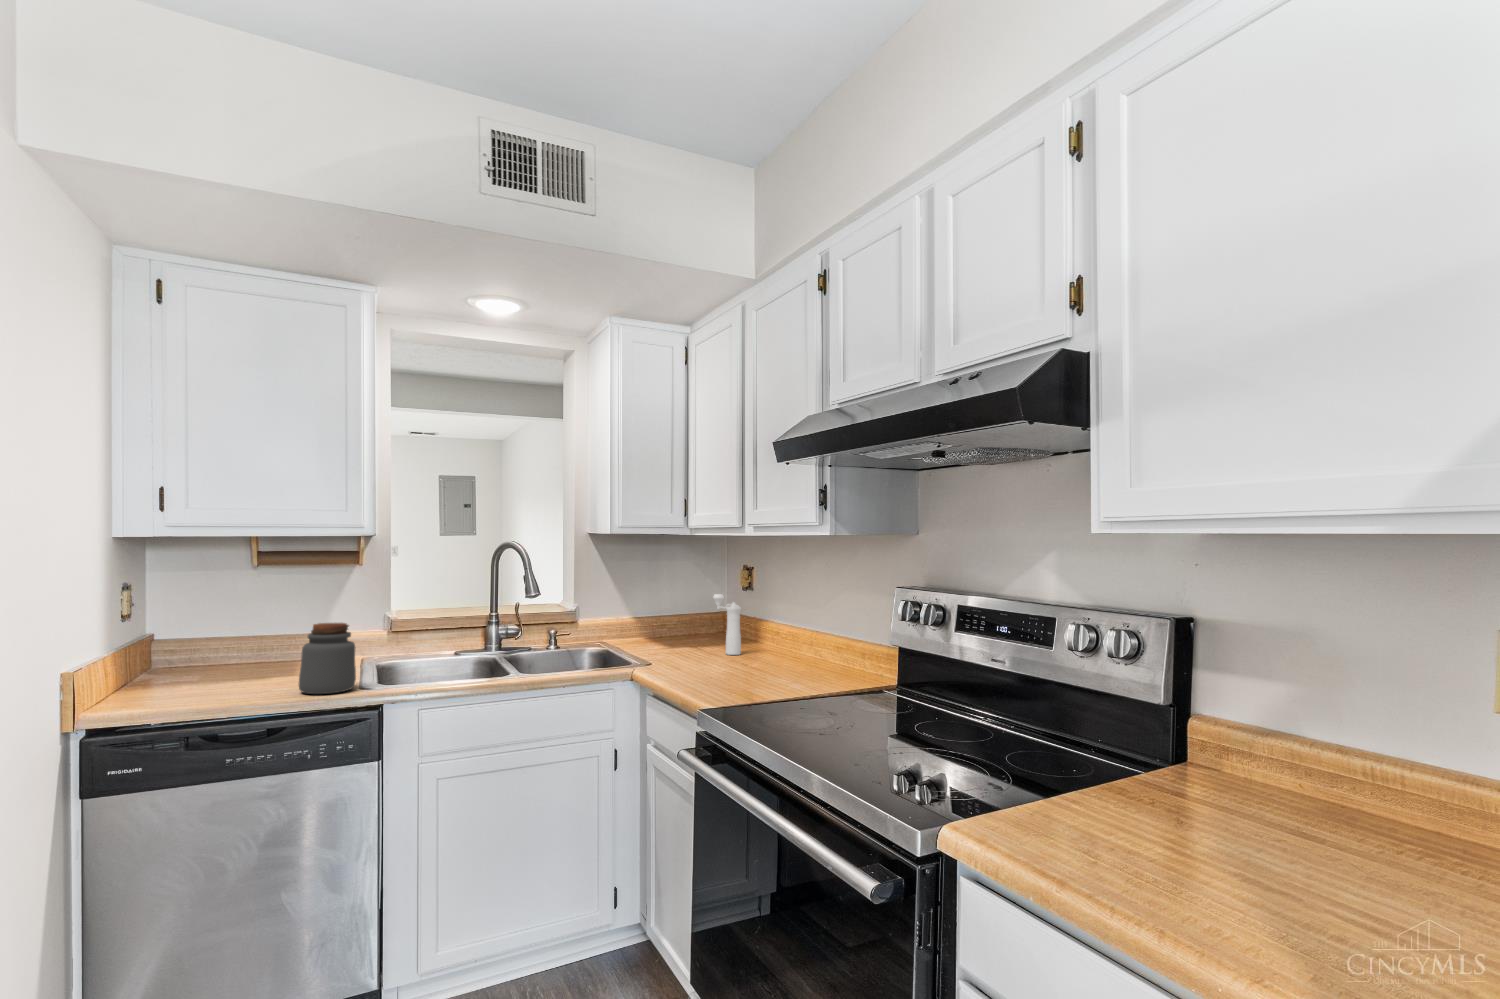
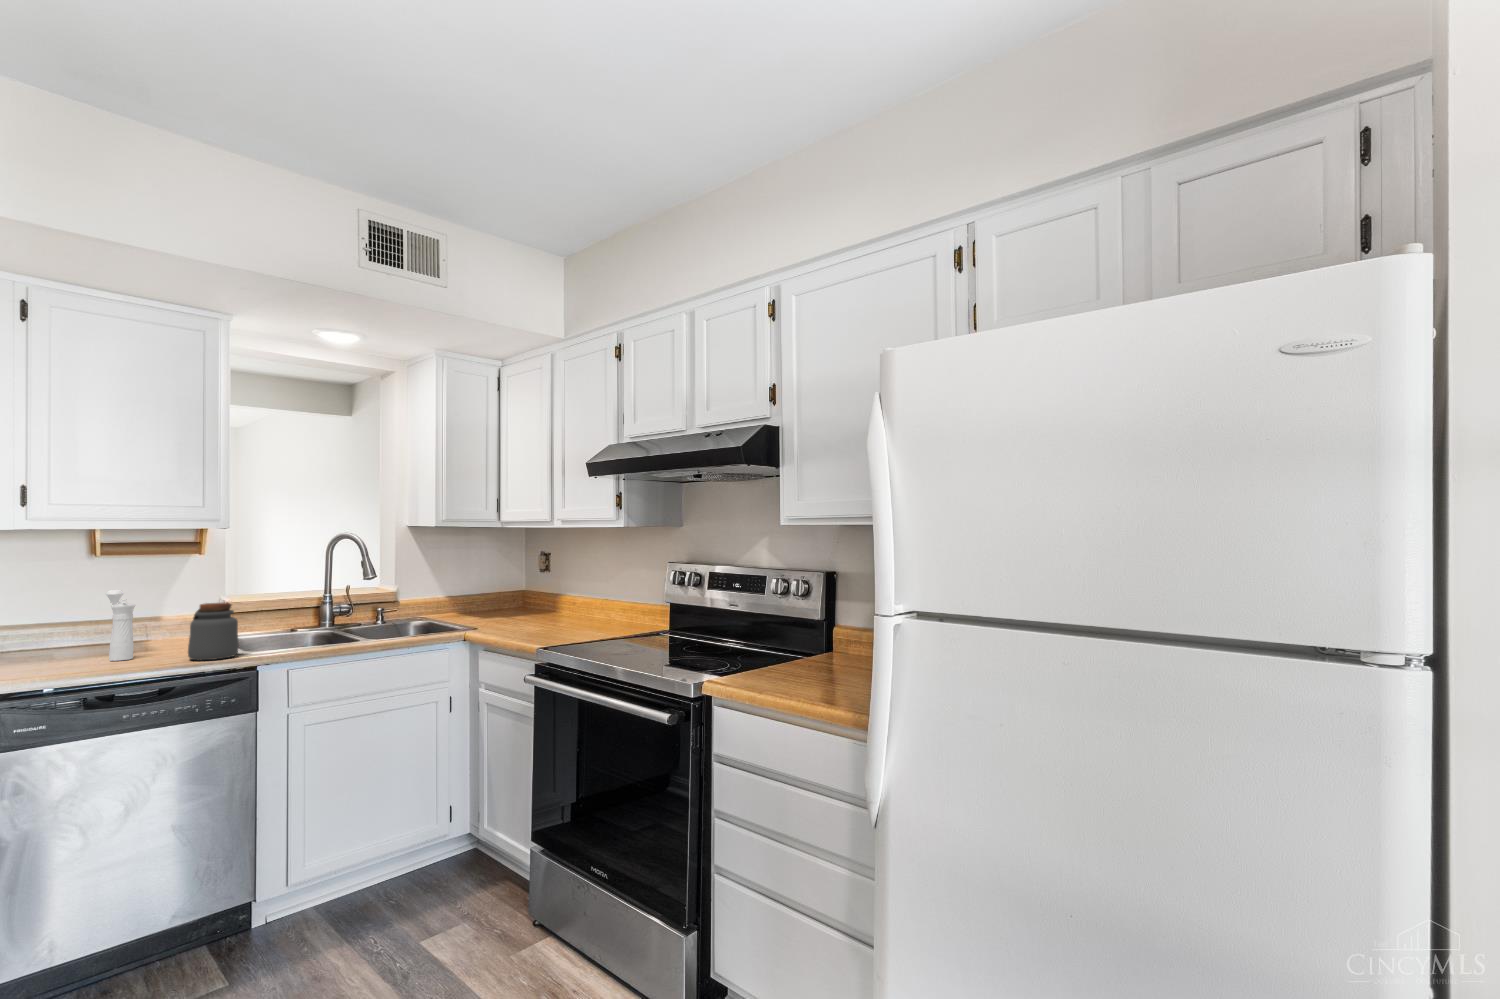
pepper mill: present [713,594,741,655] -> present [106,590,135,661]

